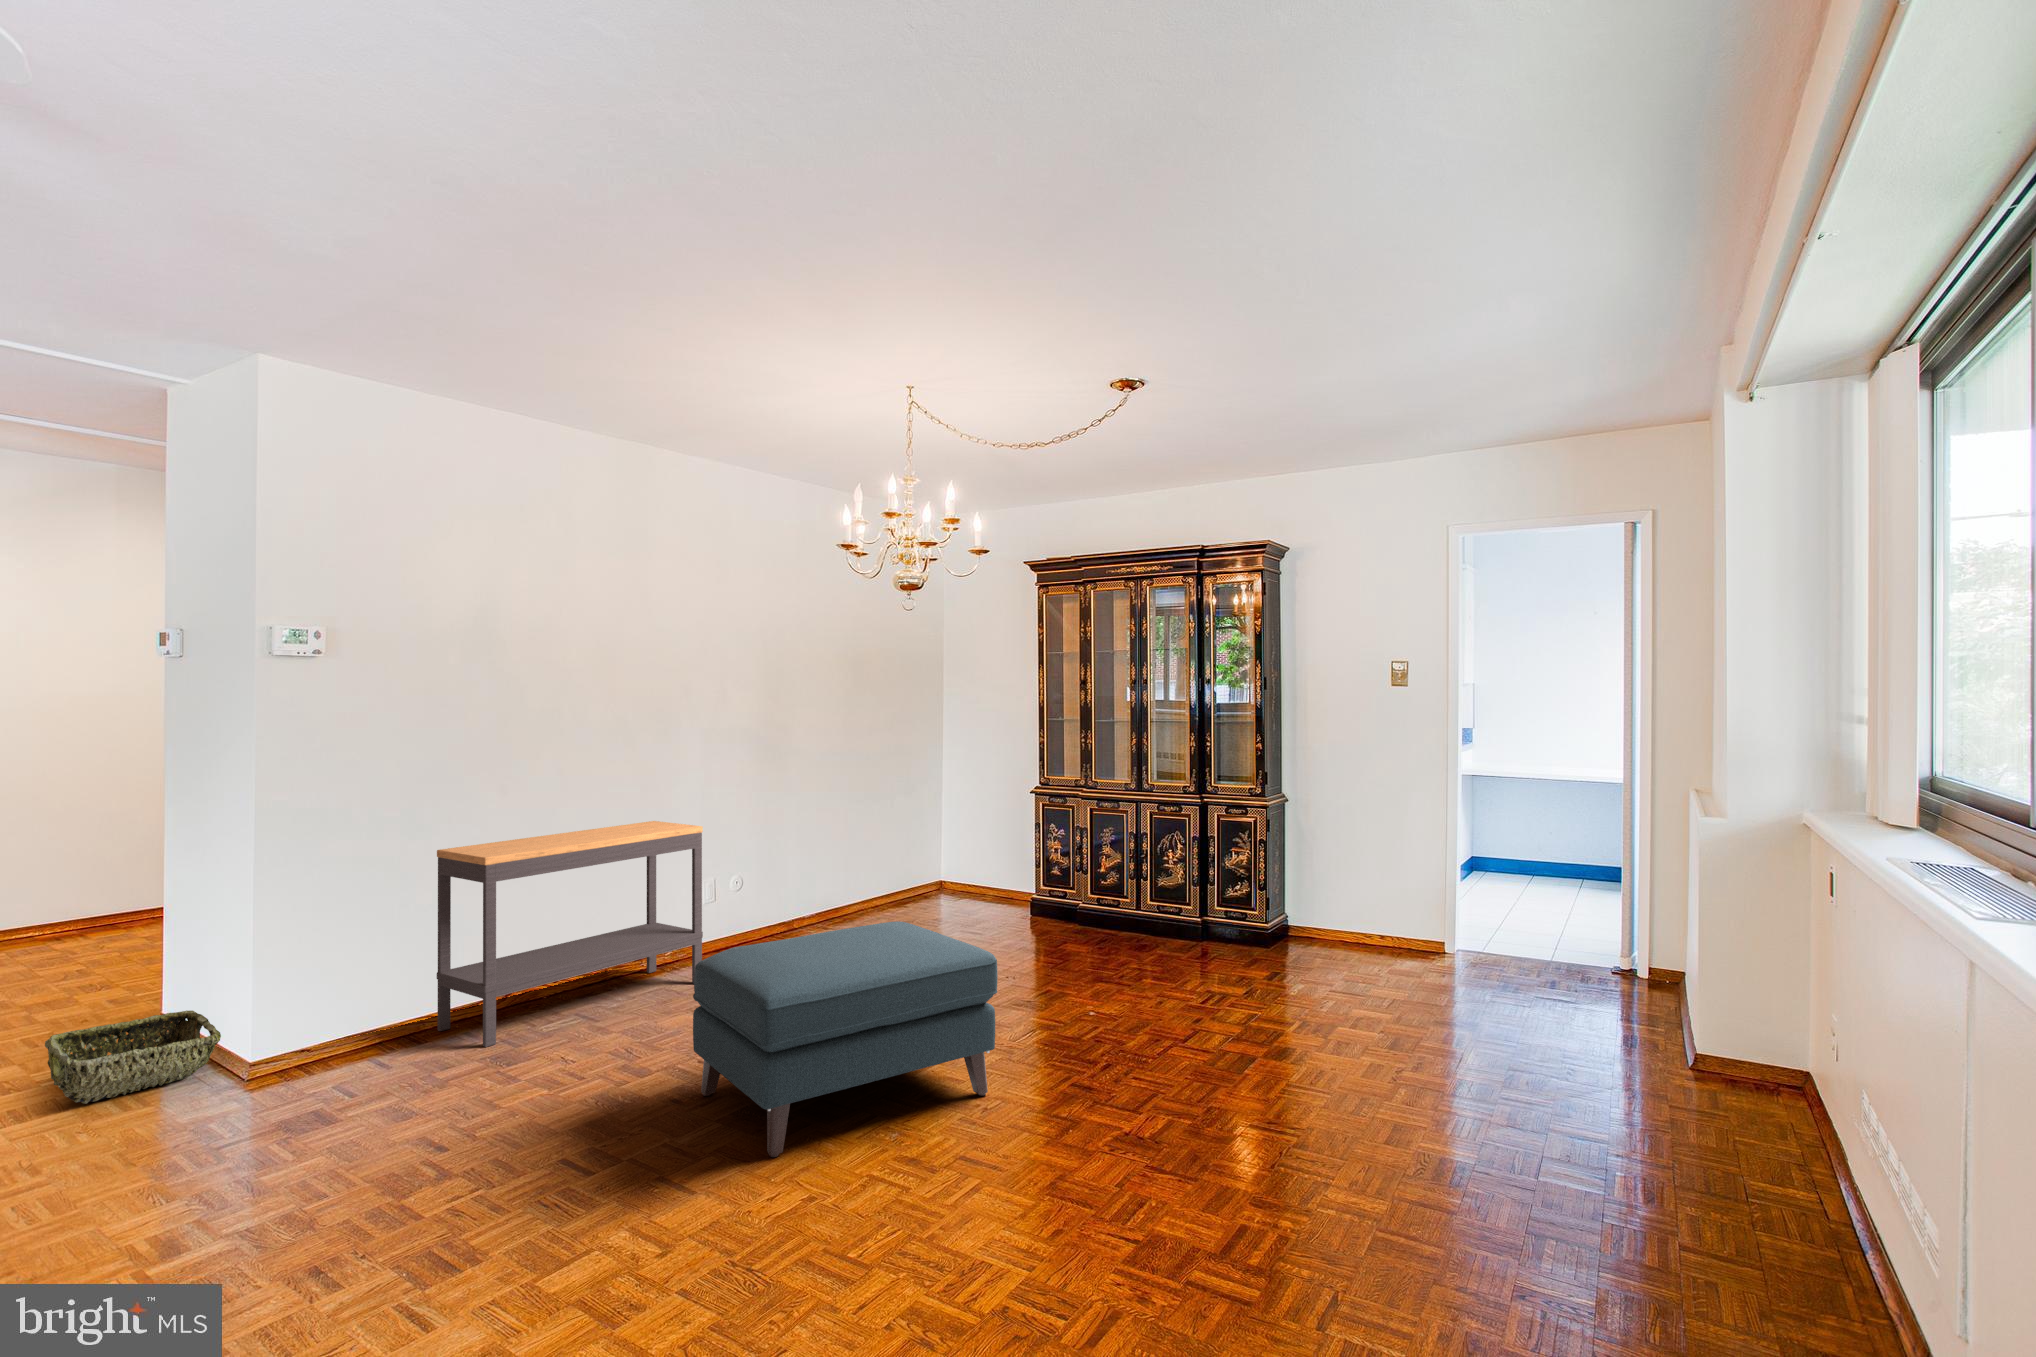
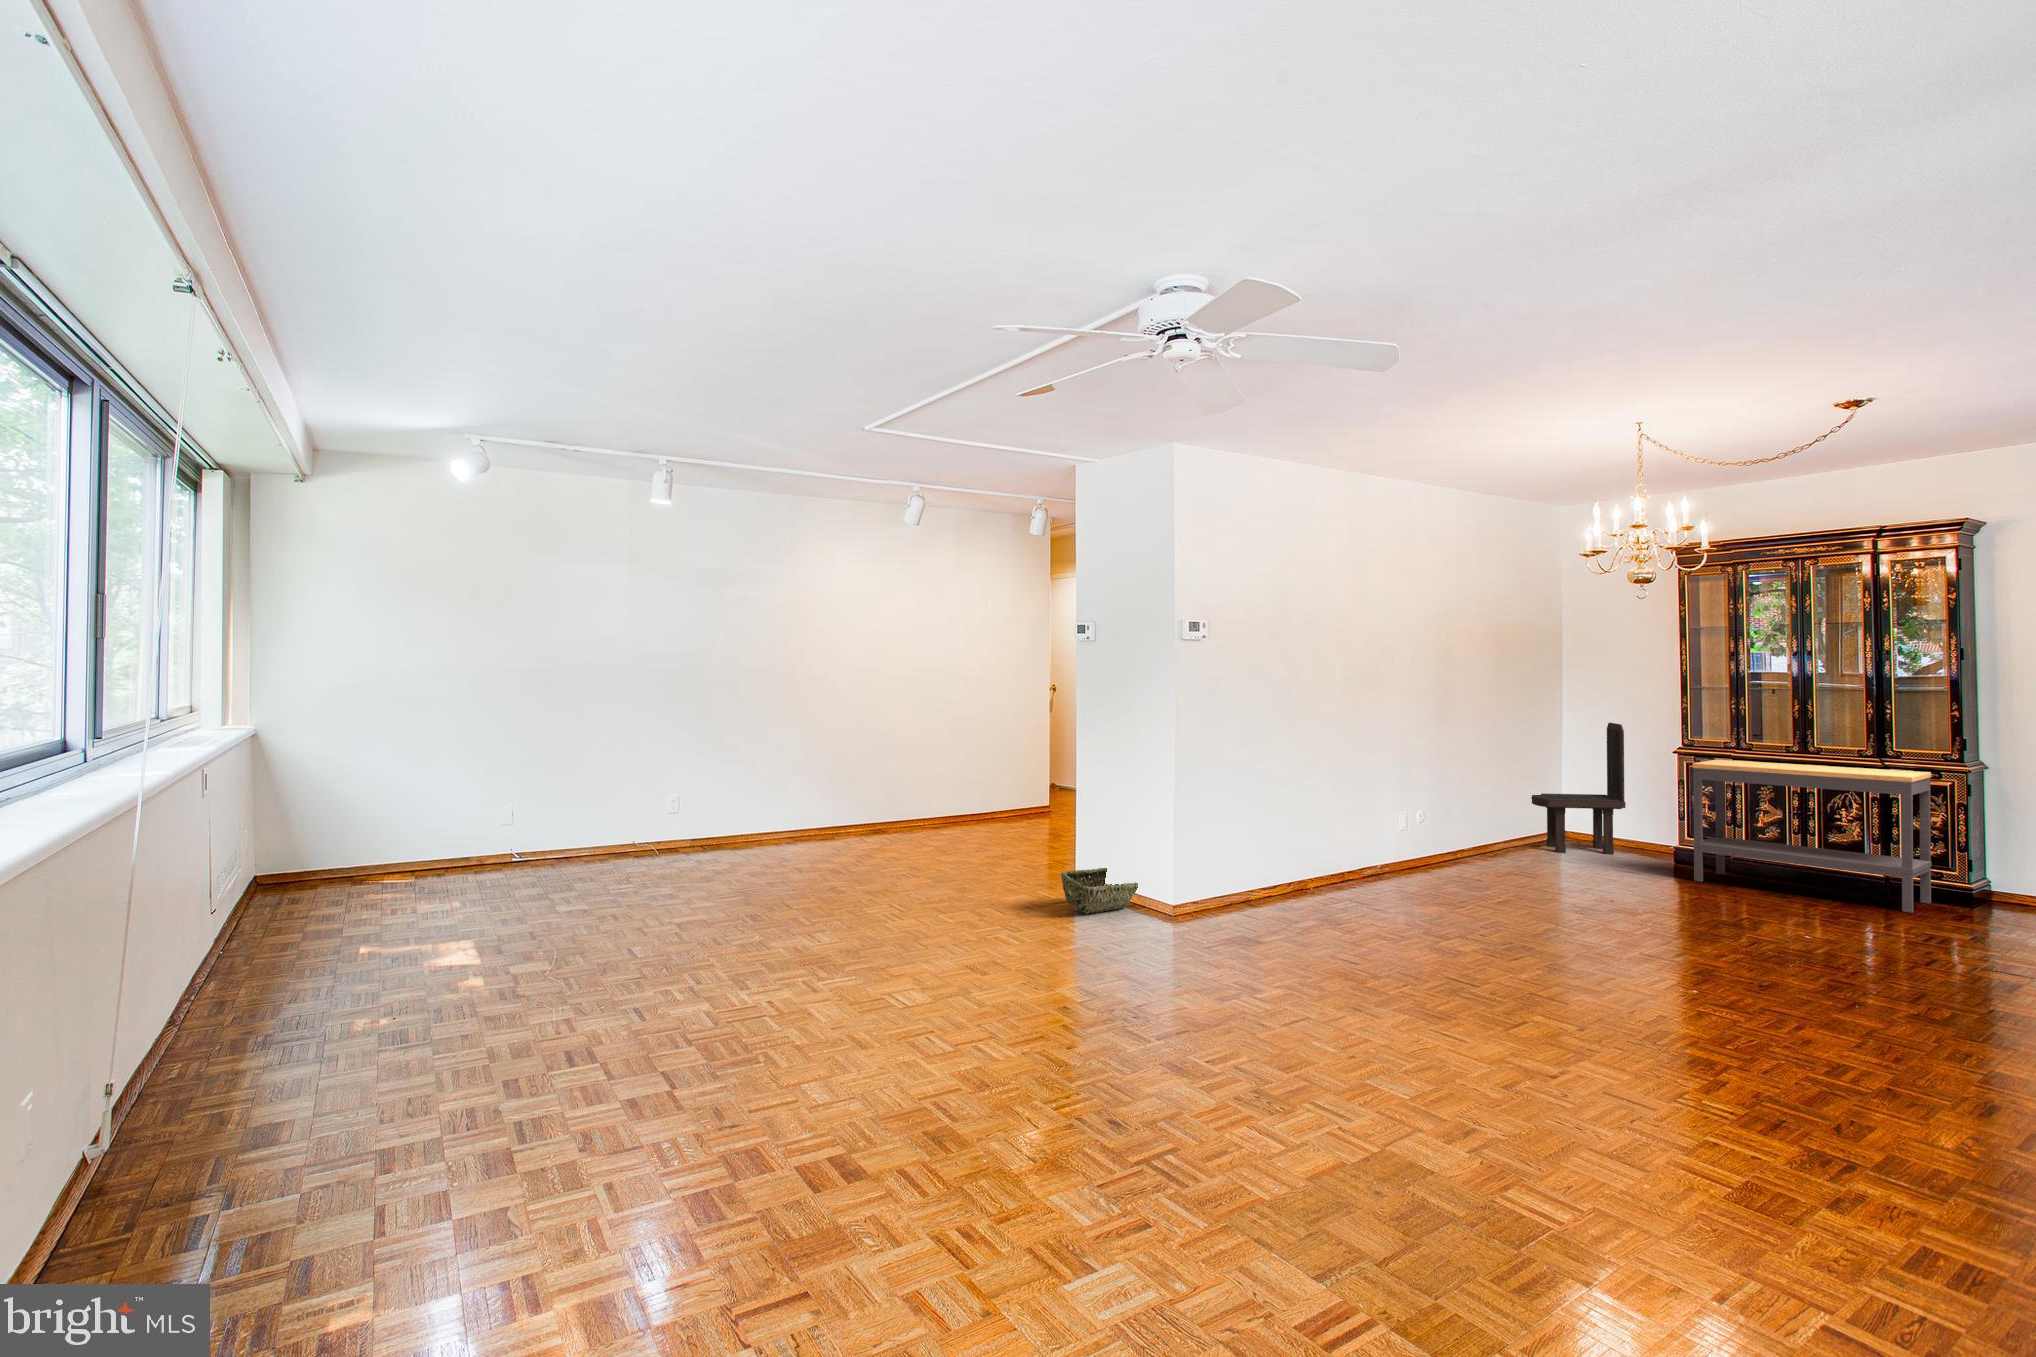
dining chair: none [899,757,991,909] -> present [1531,723,1626,854]
console table: present [437,821,703,1047] -> present [1693,760,1932,913]
ottoman: present [693,921,998,1157] -> none [1487,842,1752,990]

